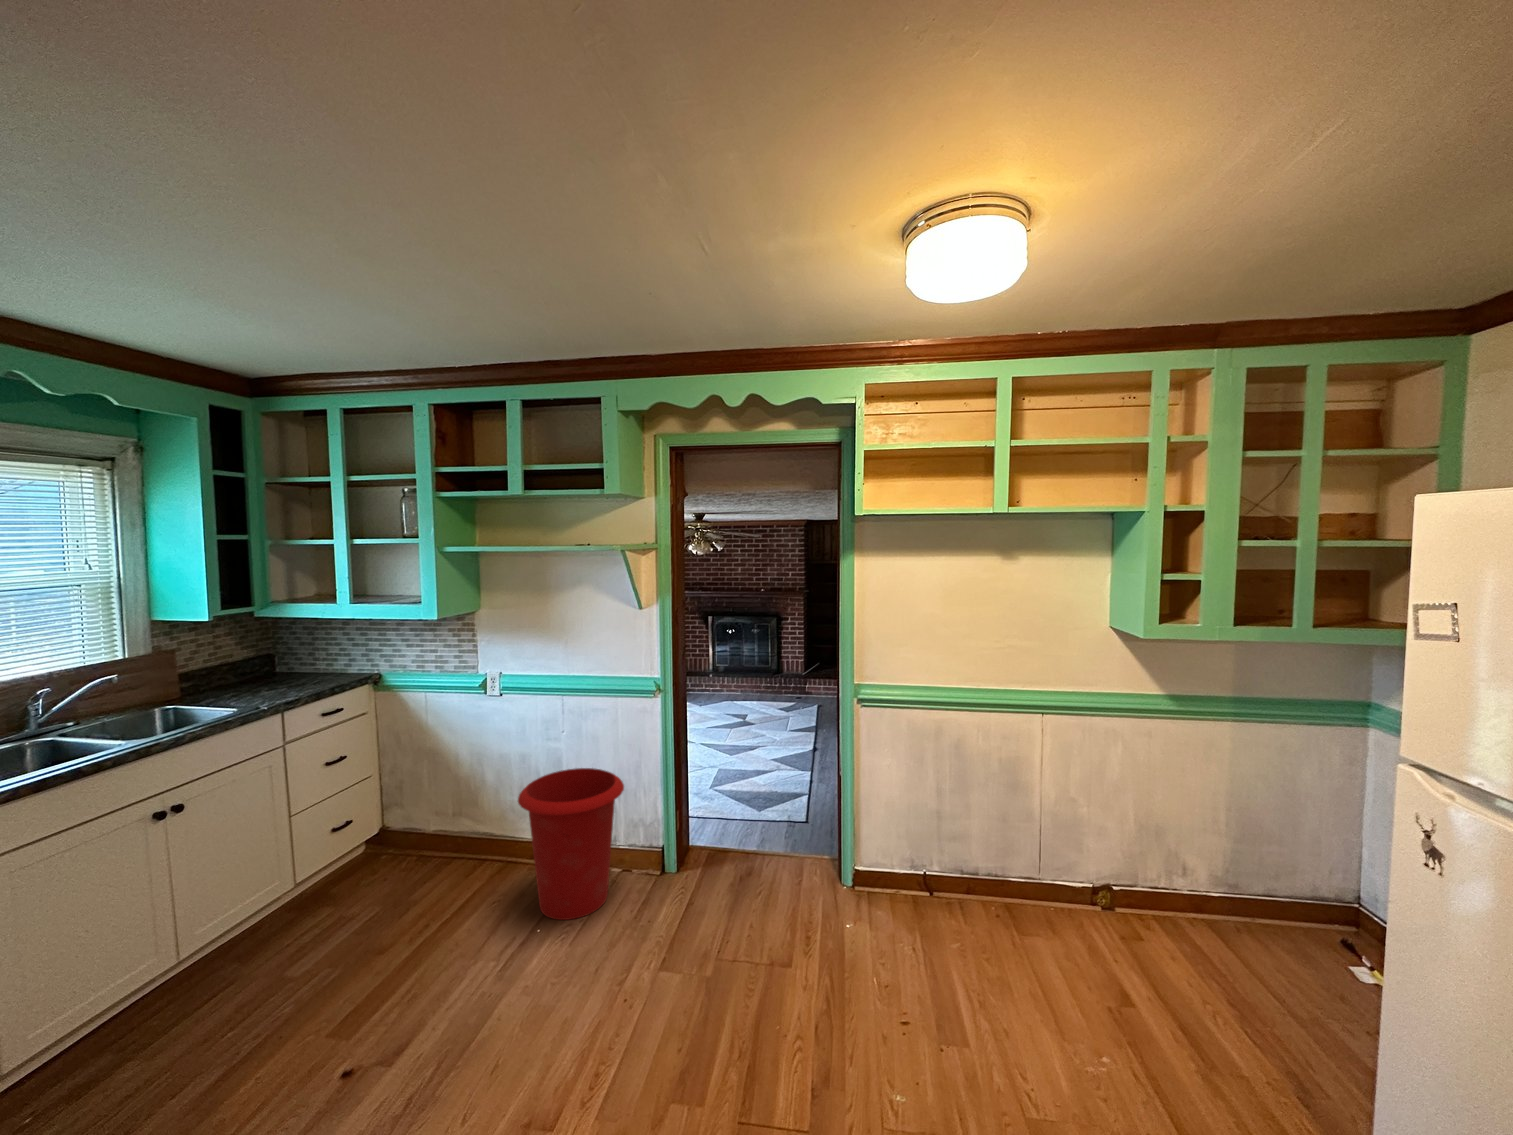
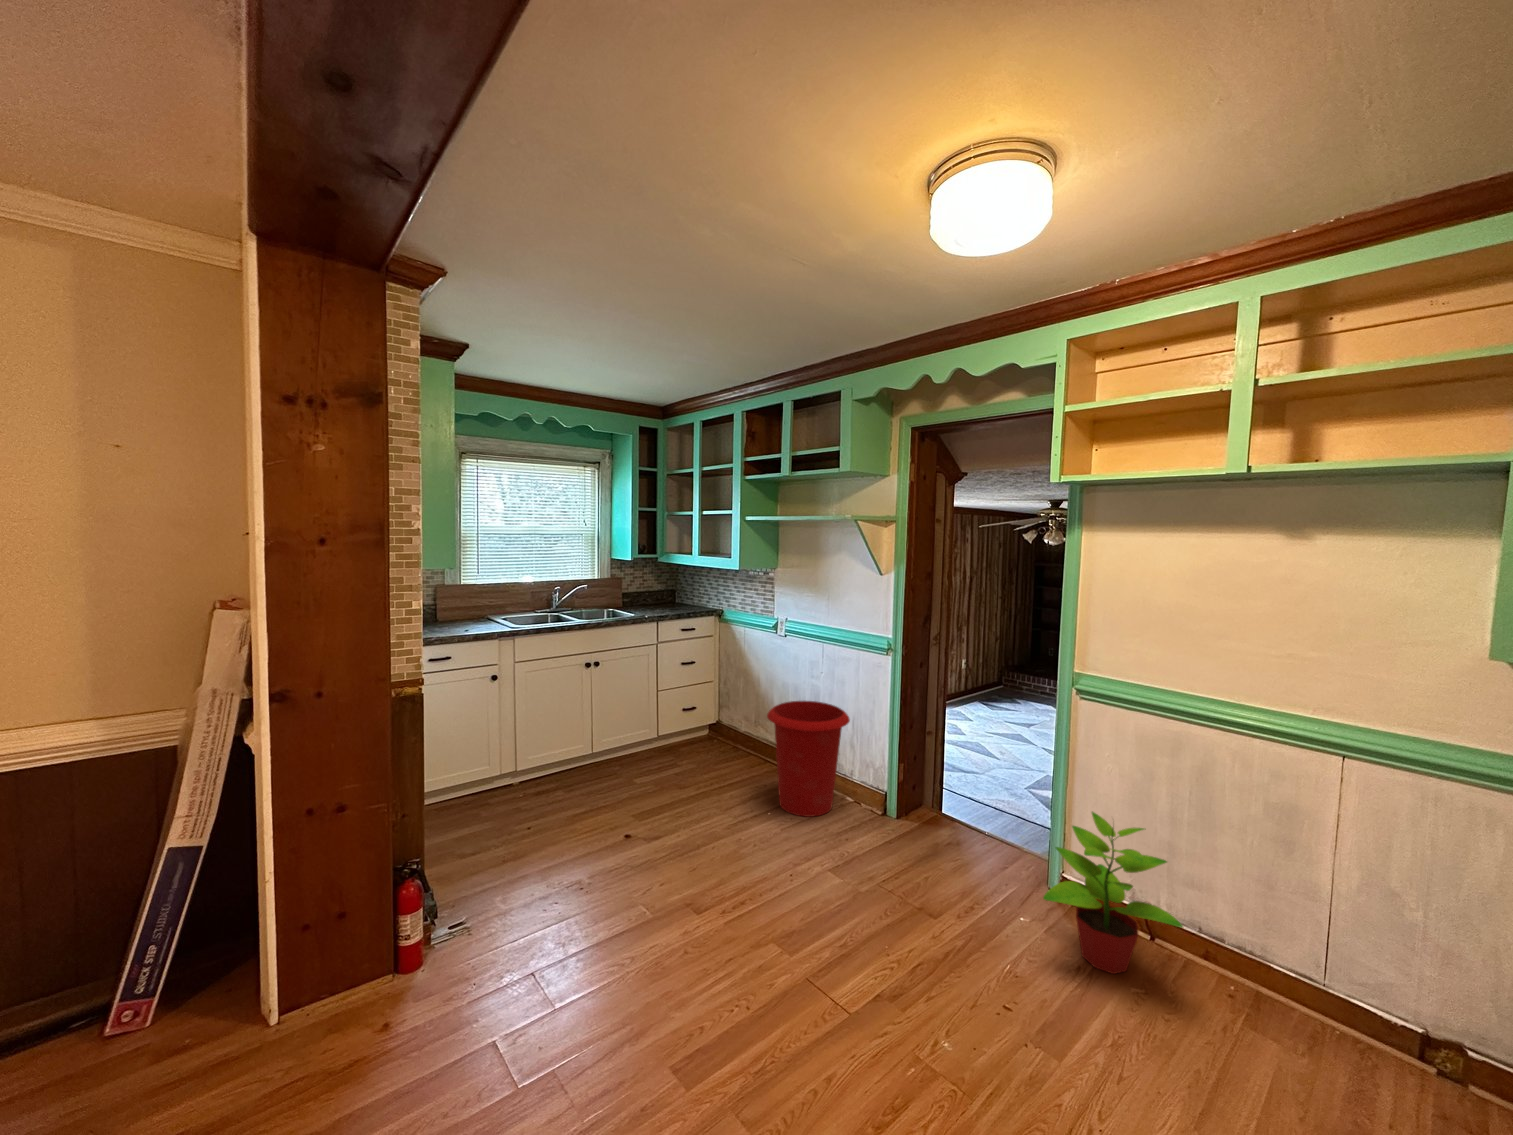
potted plant: none [870,804,983,942] -> present [1043,812,1183,974]

